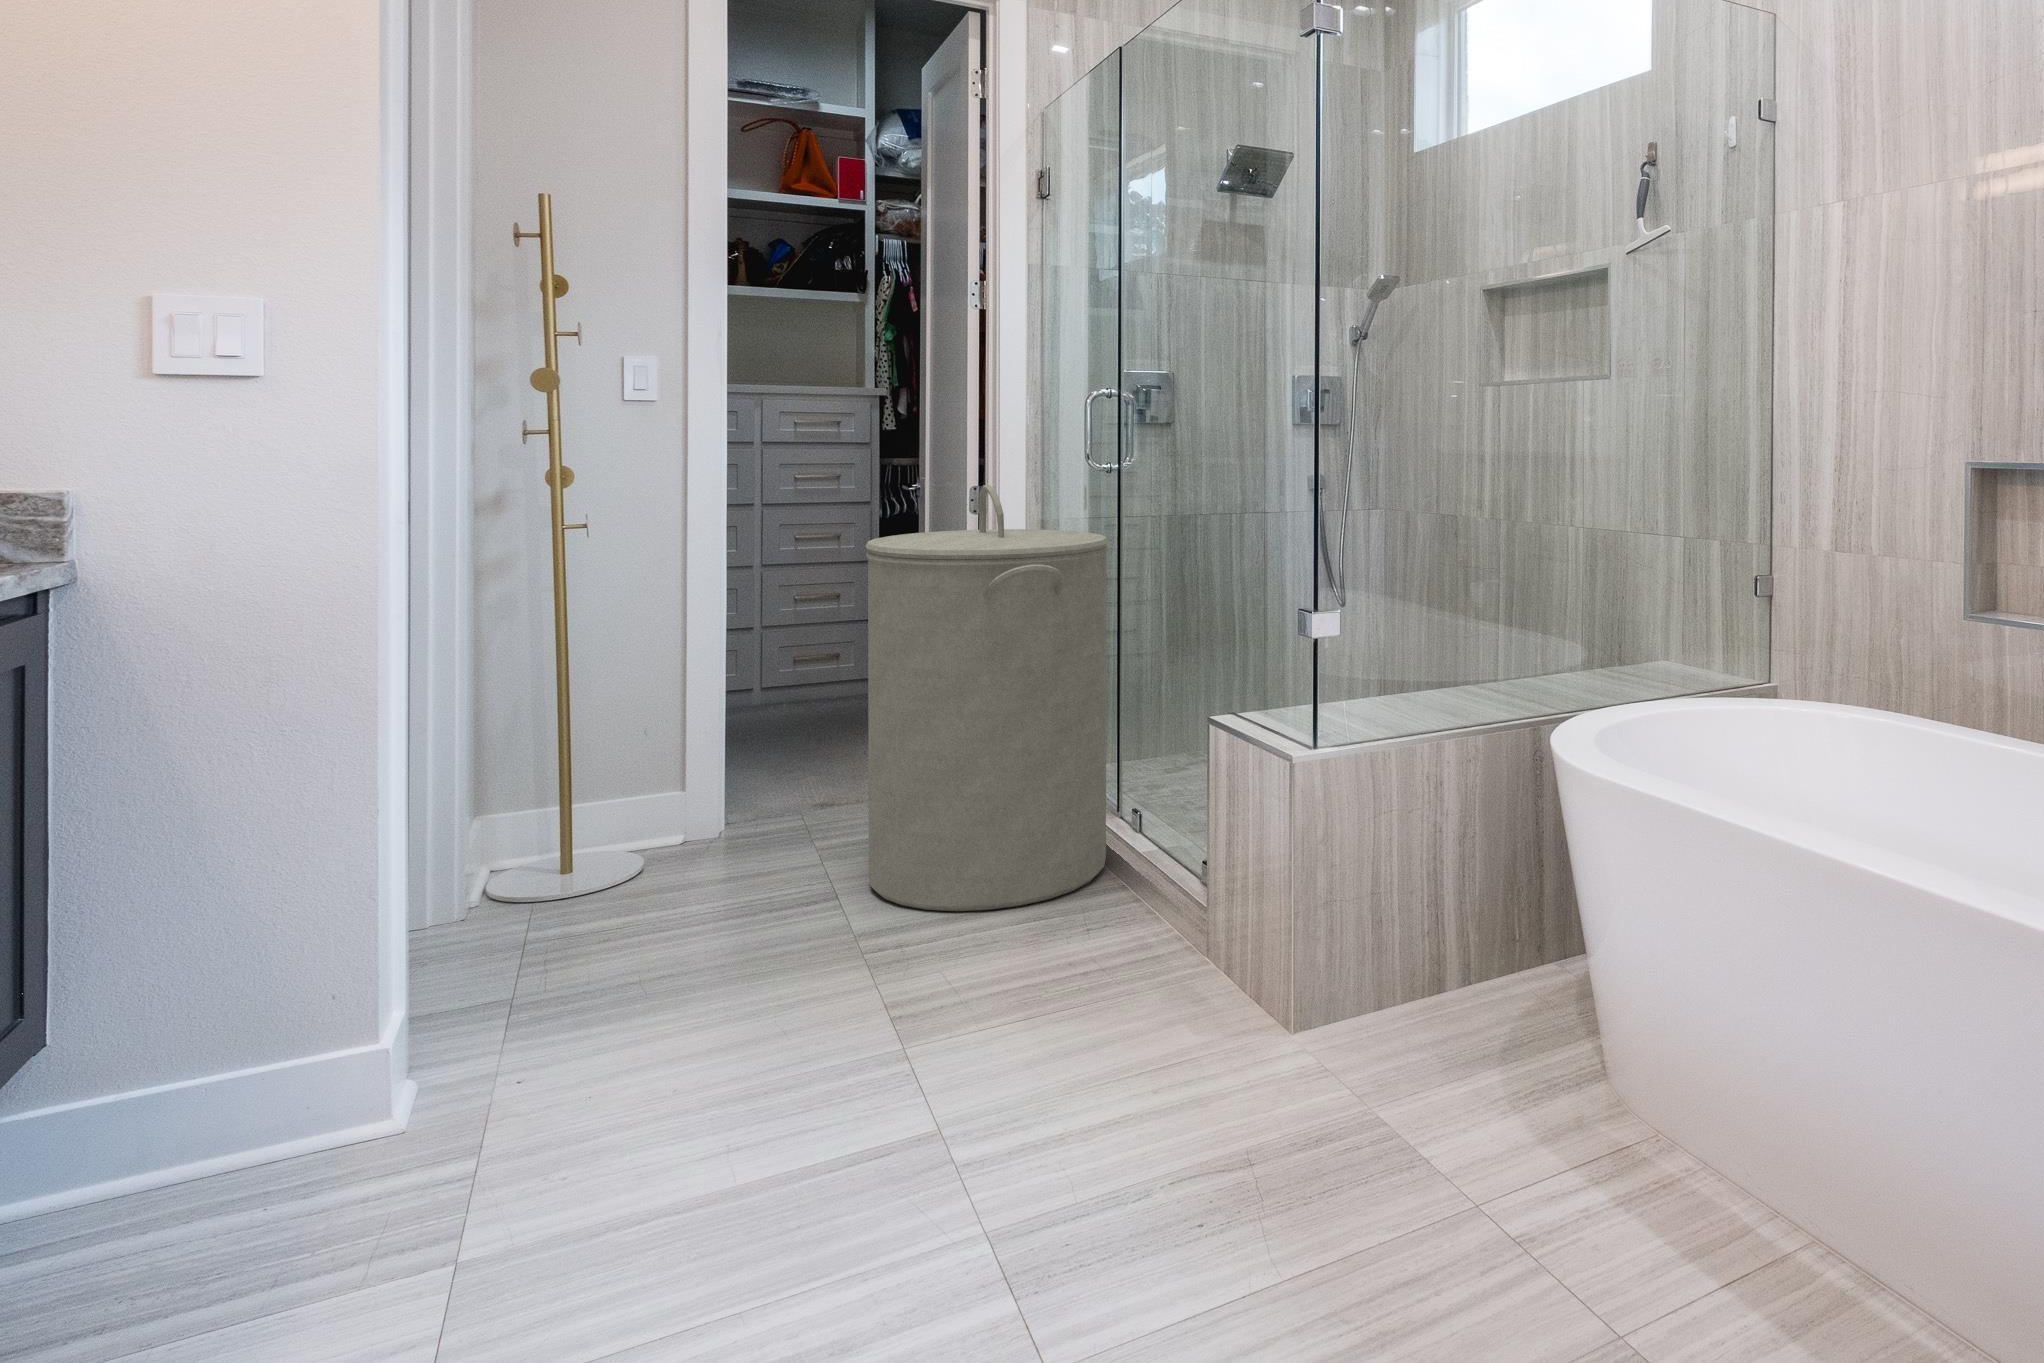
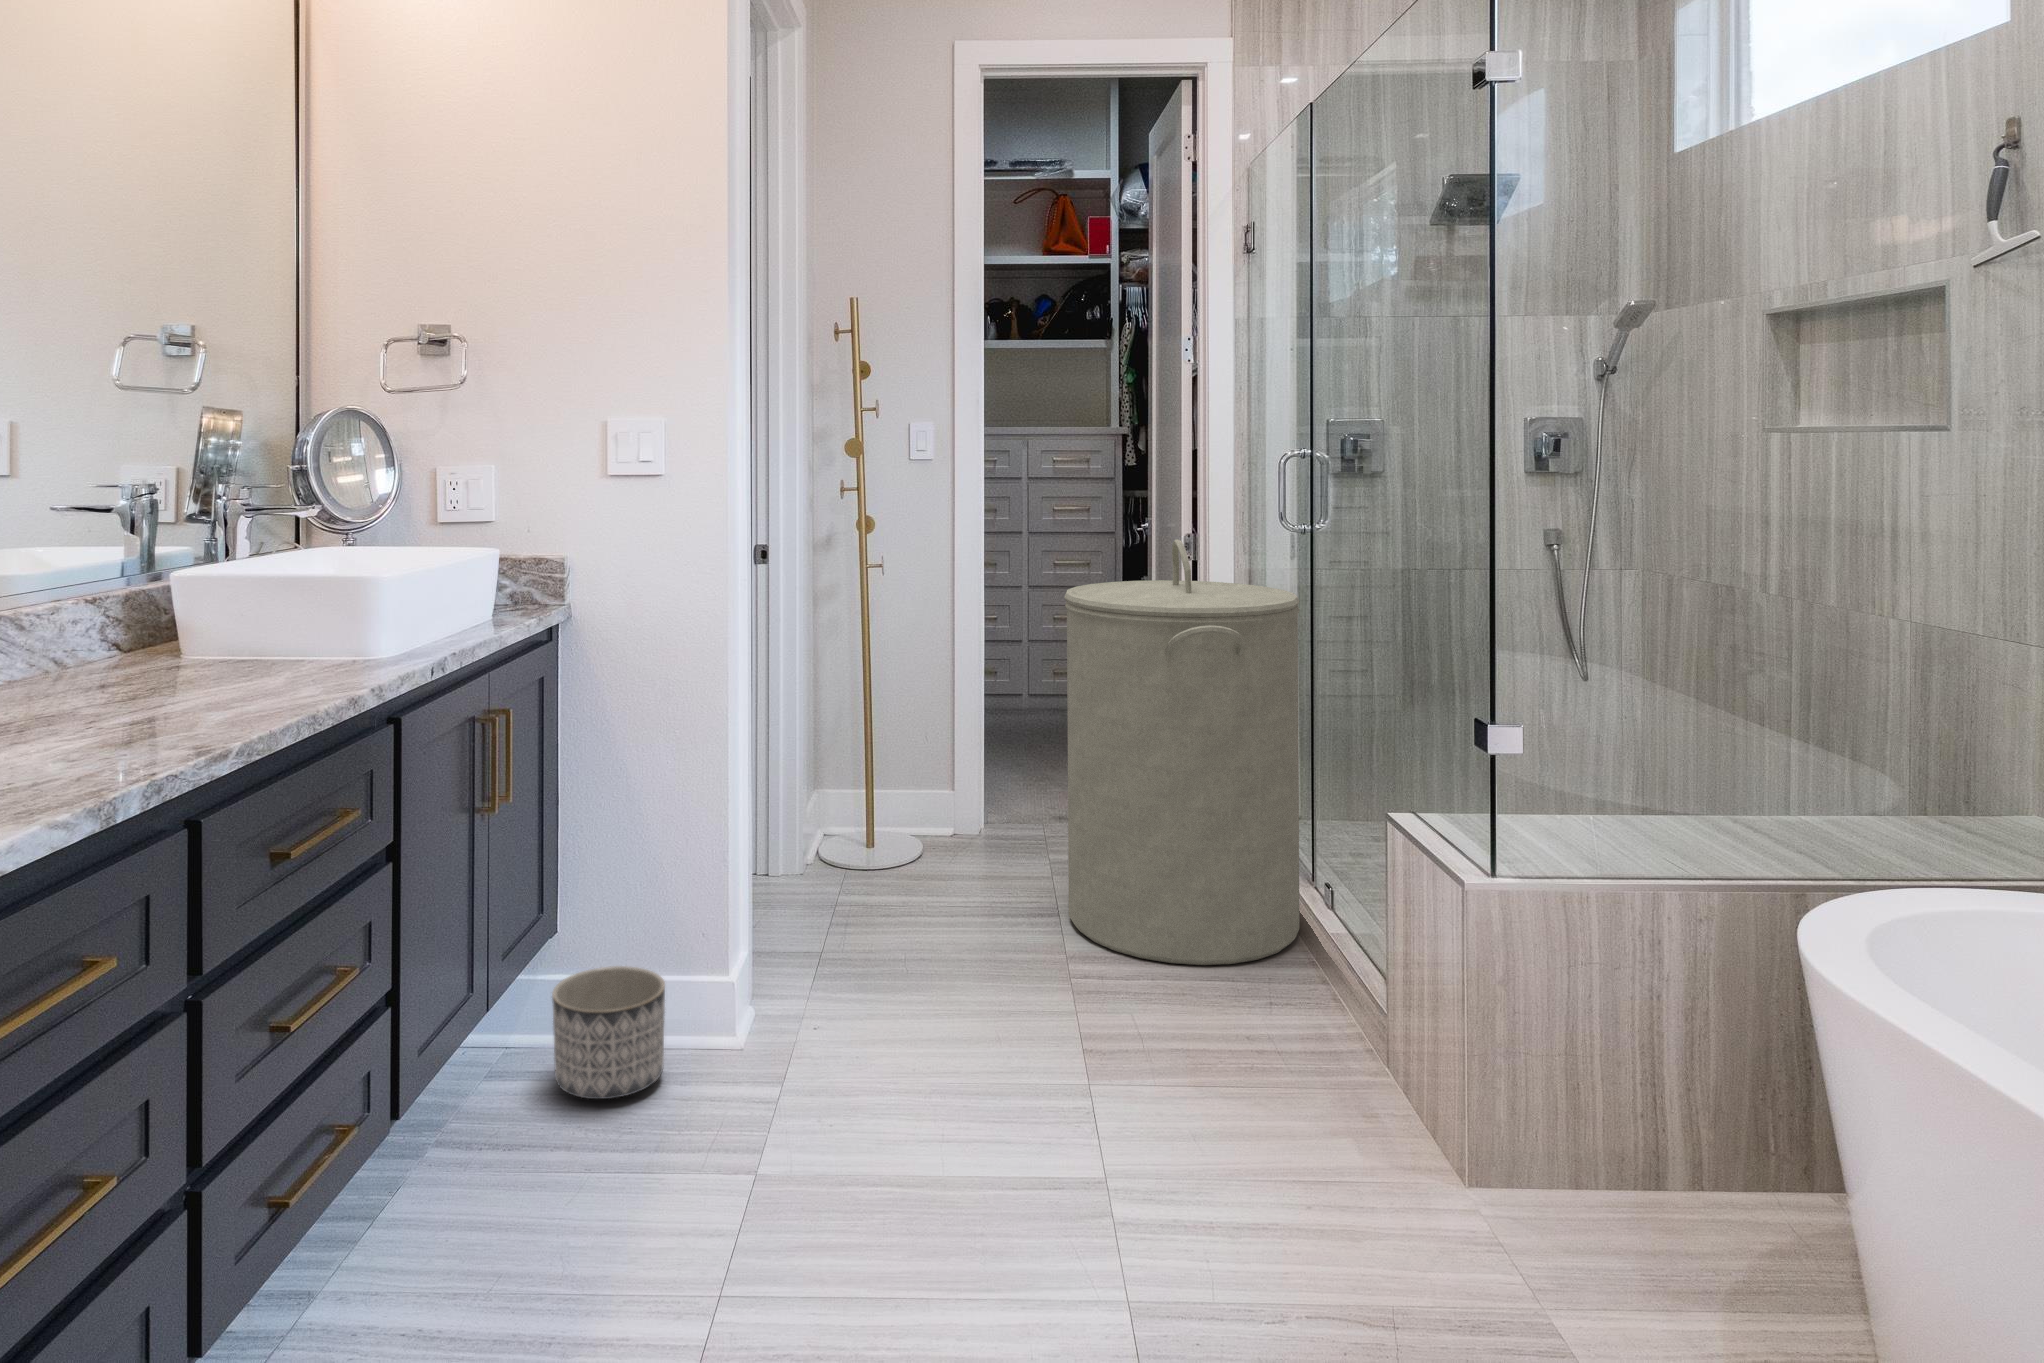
planter: none [217,1023,396,1198] -> present [552,966,665,1099]

